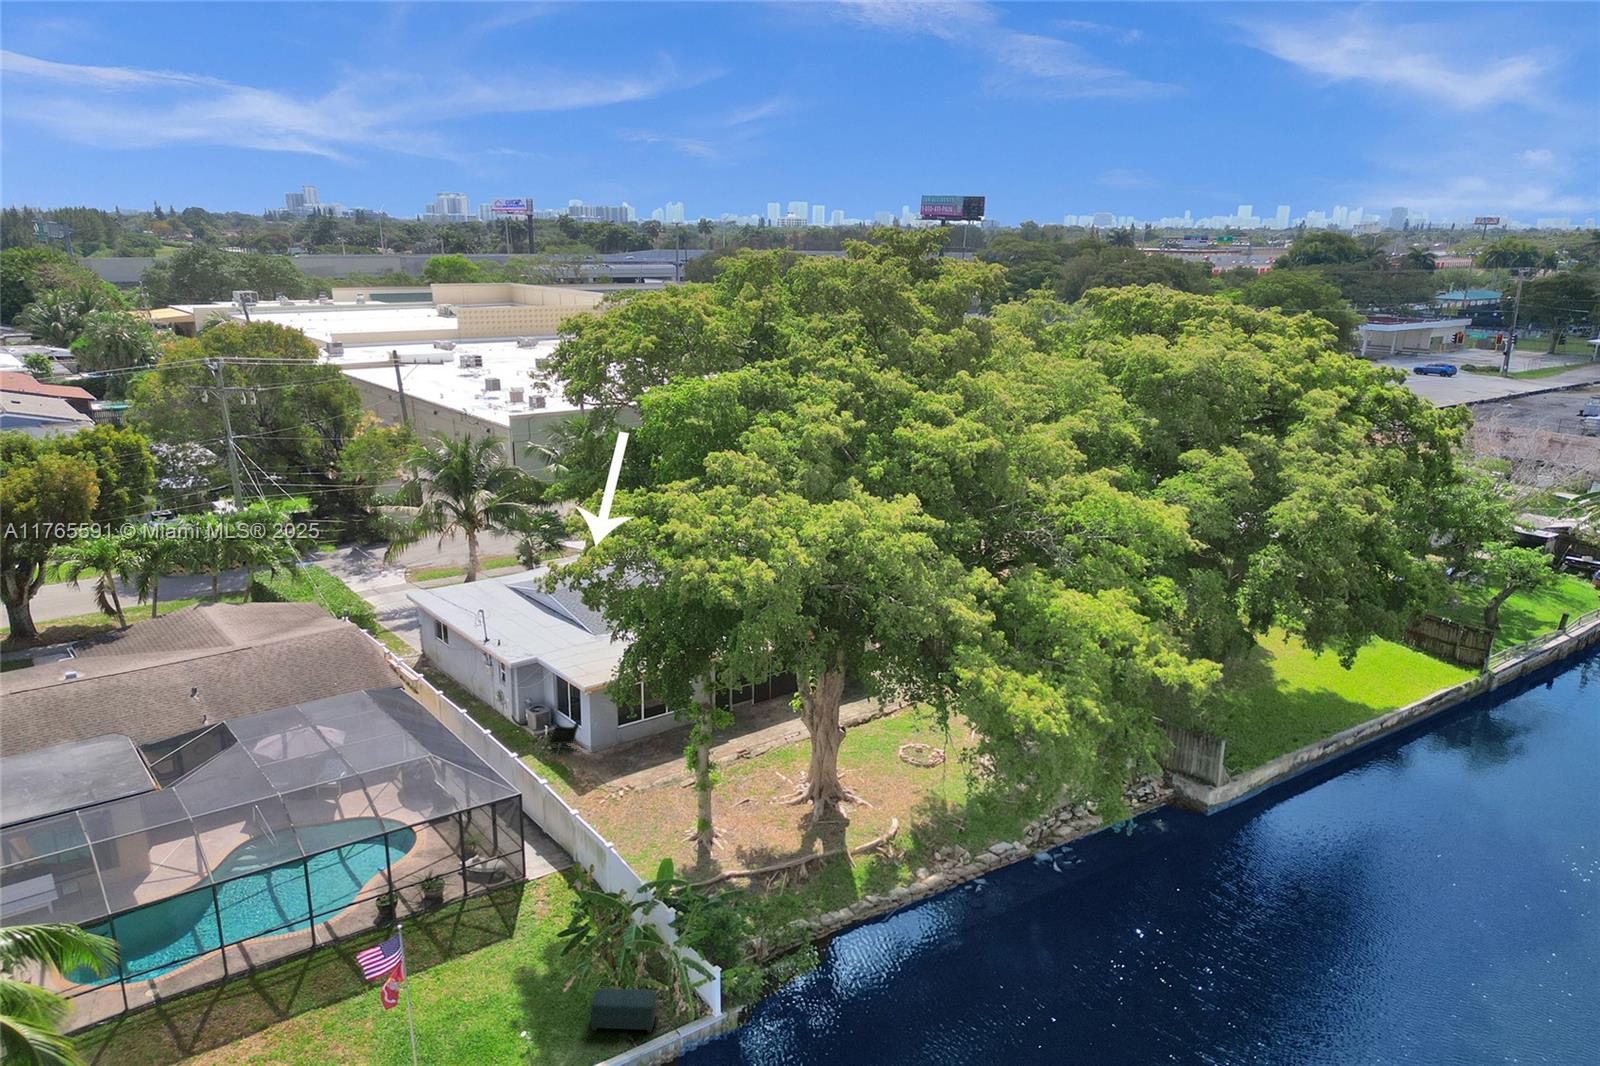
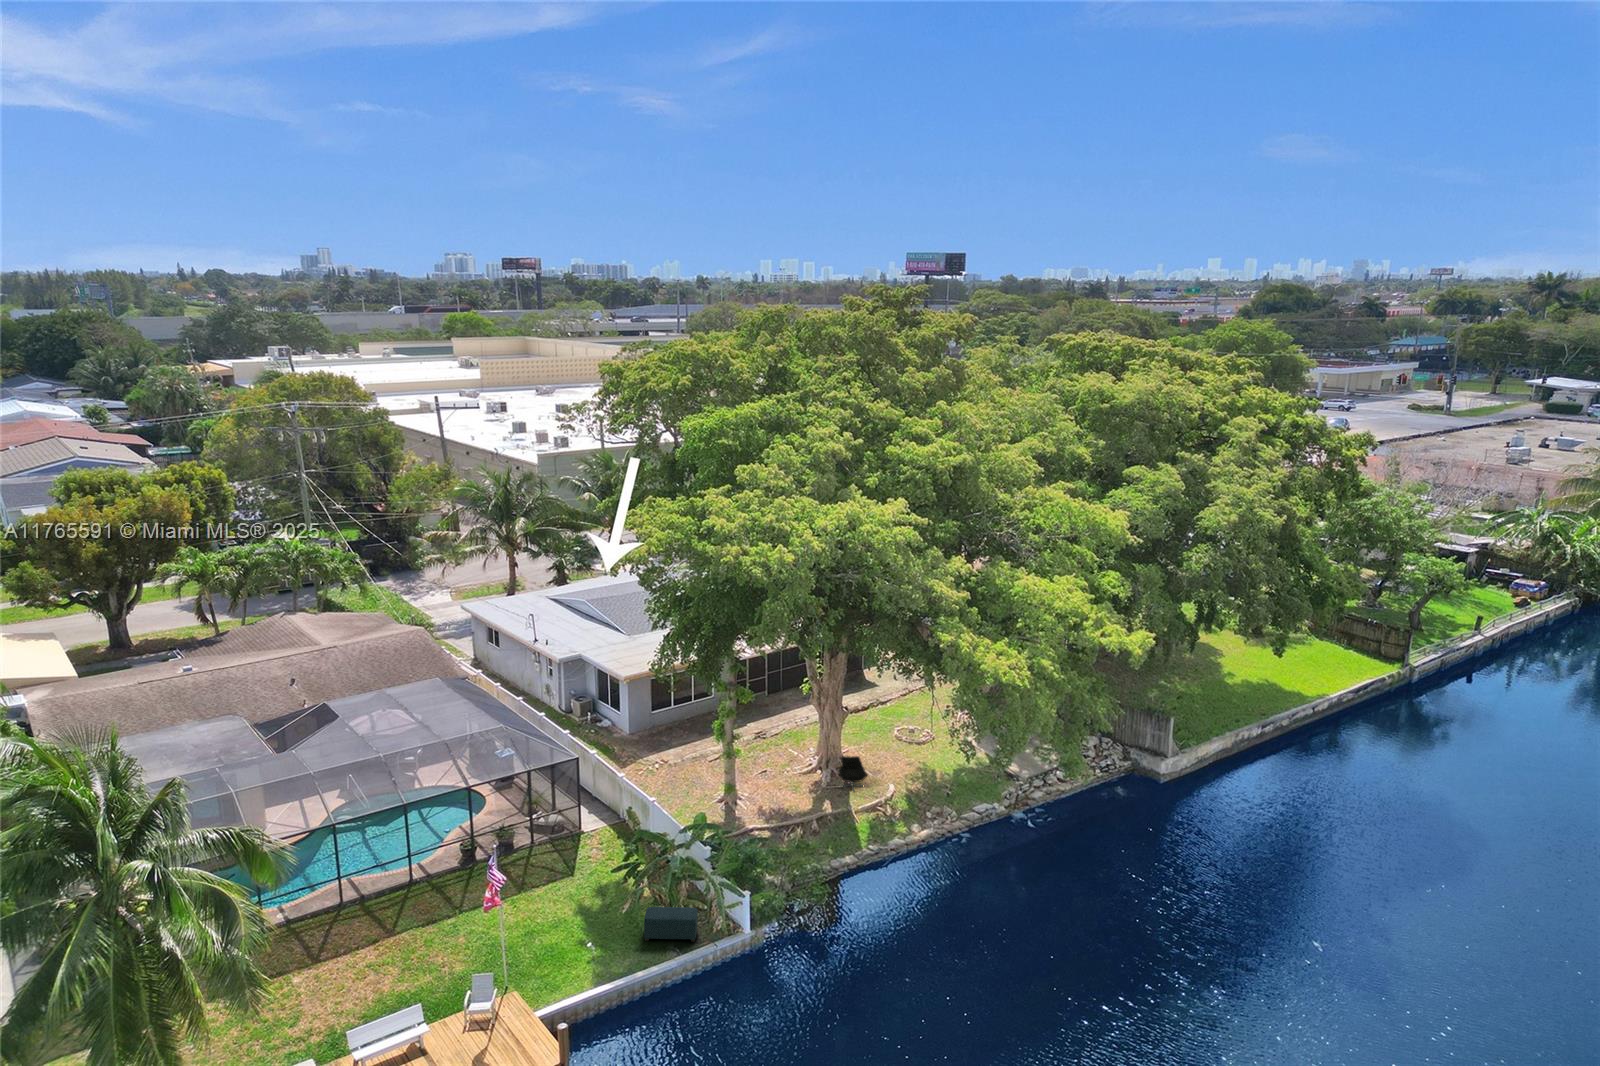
lounge chair: present [550,722,579,752] -> present [839,756,867,790]

